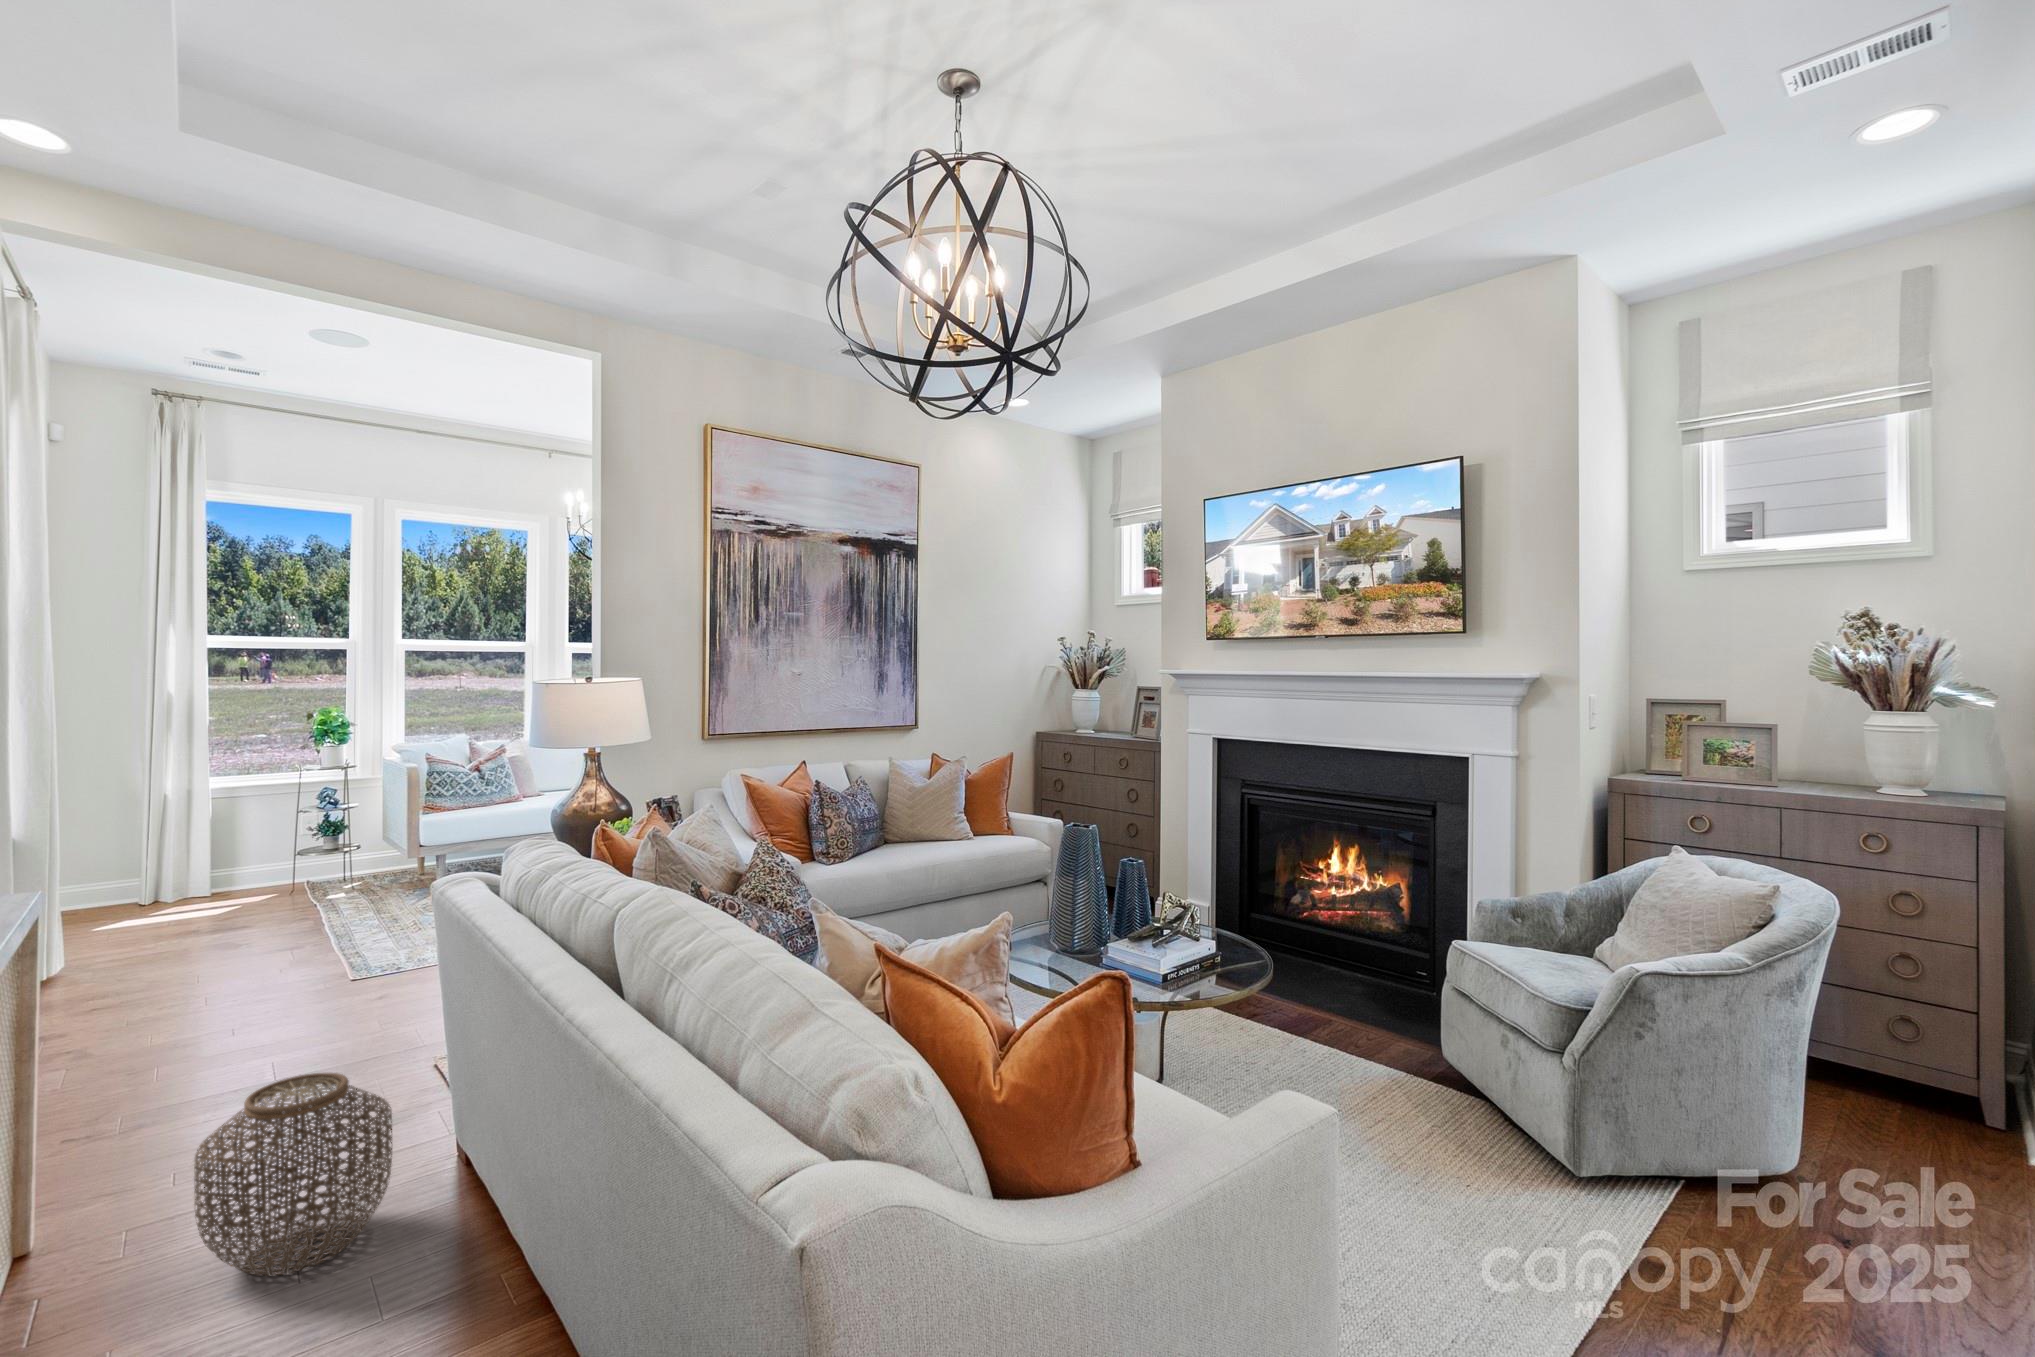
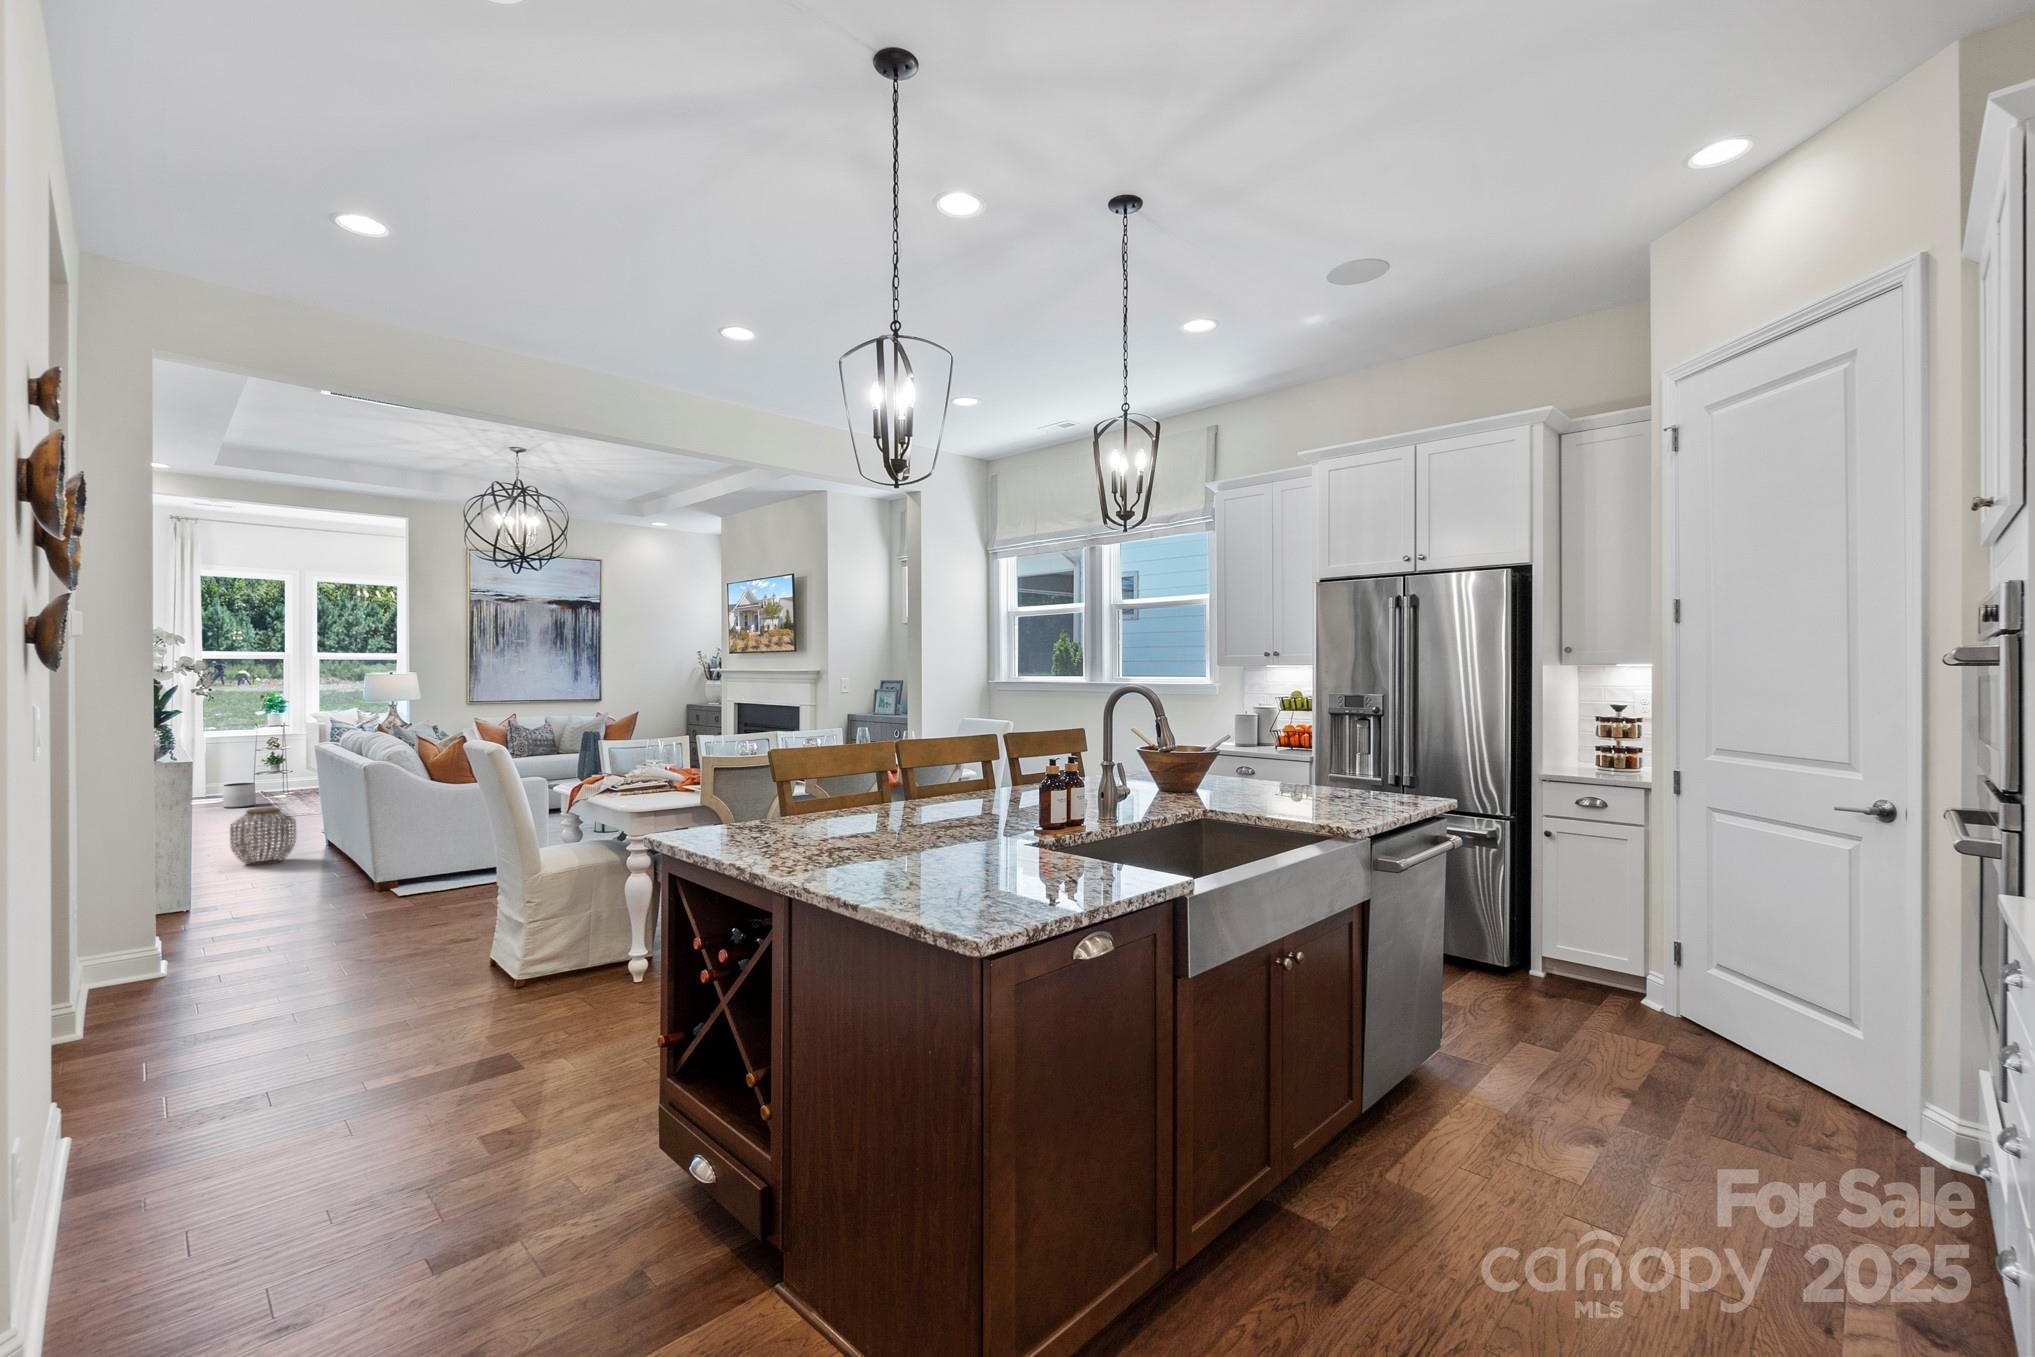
planter: none [234,883,295,937] -> present [223,783,256,808]

